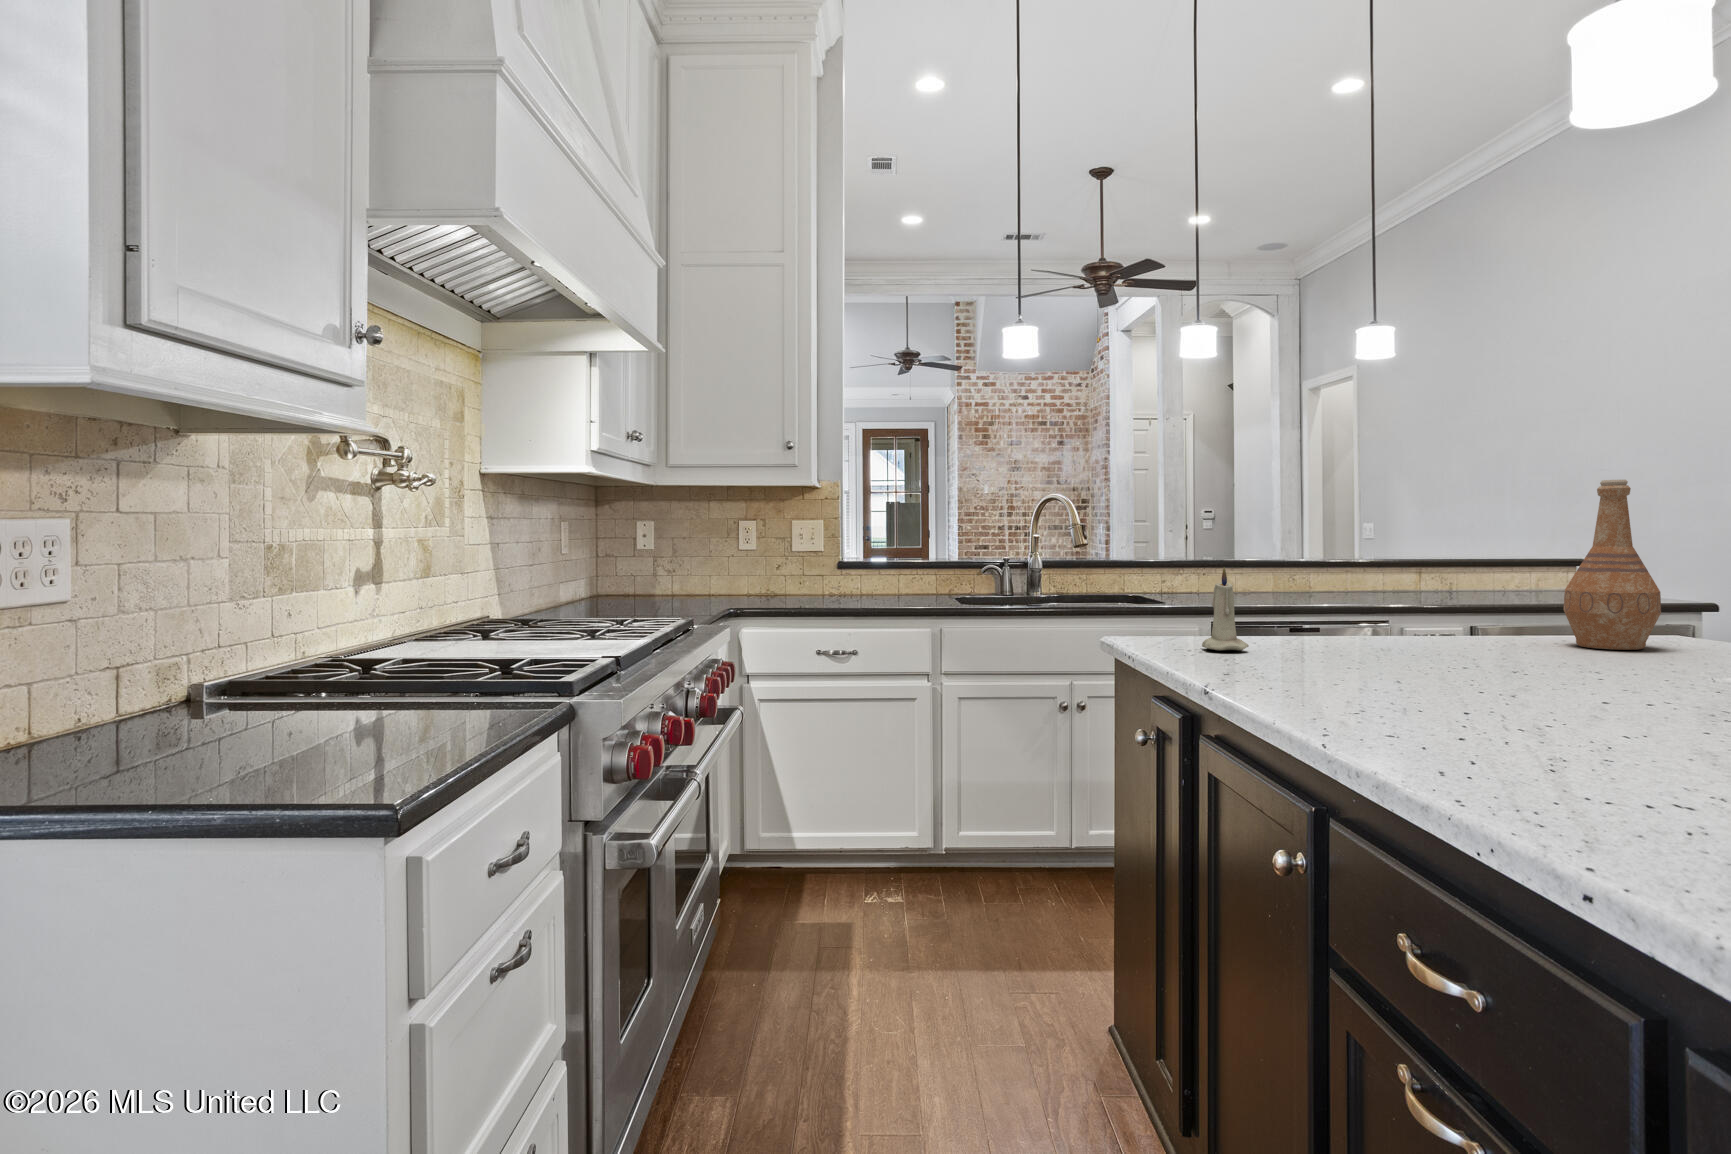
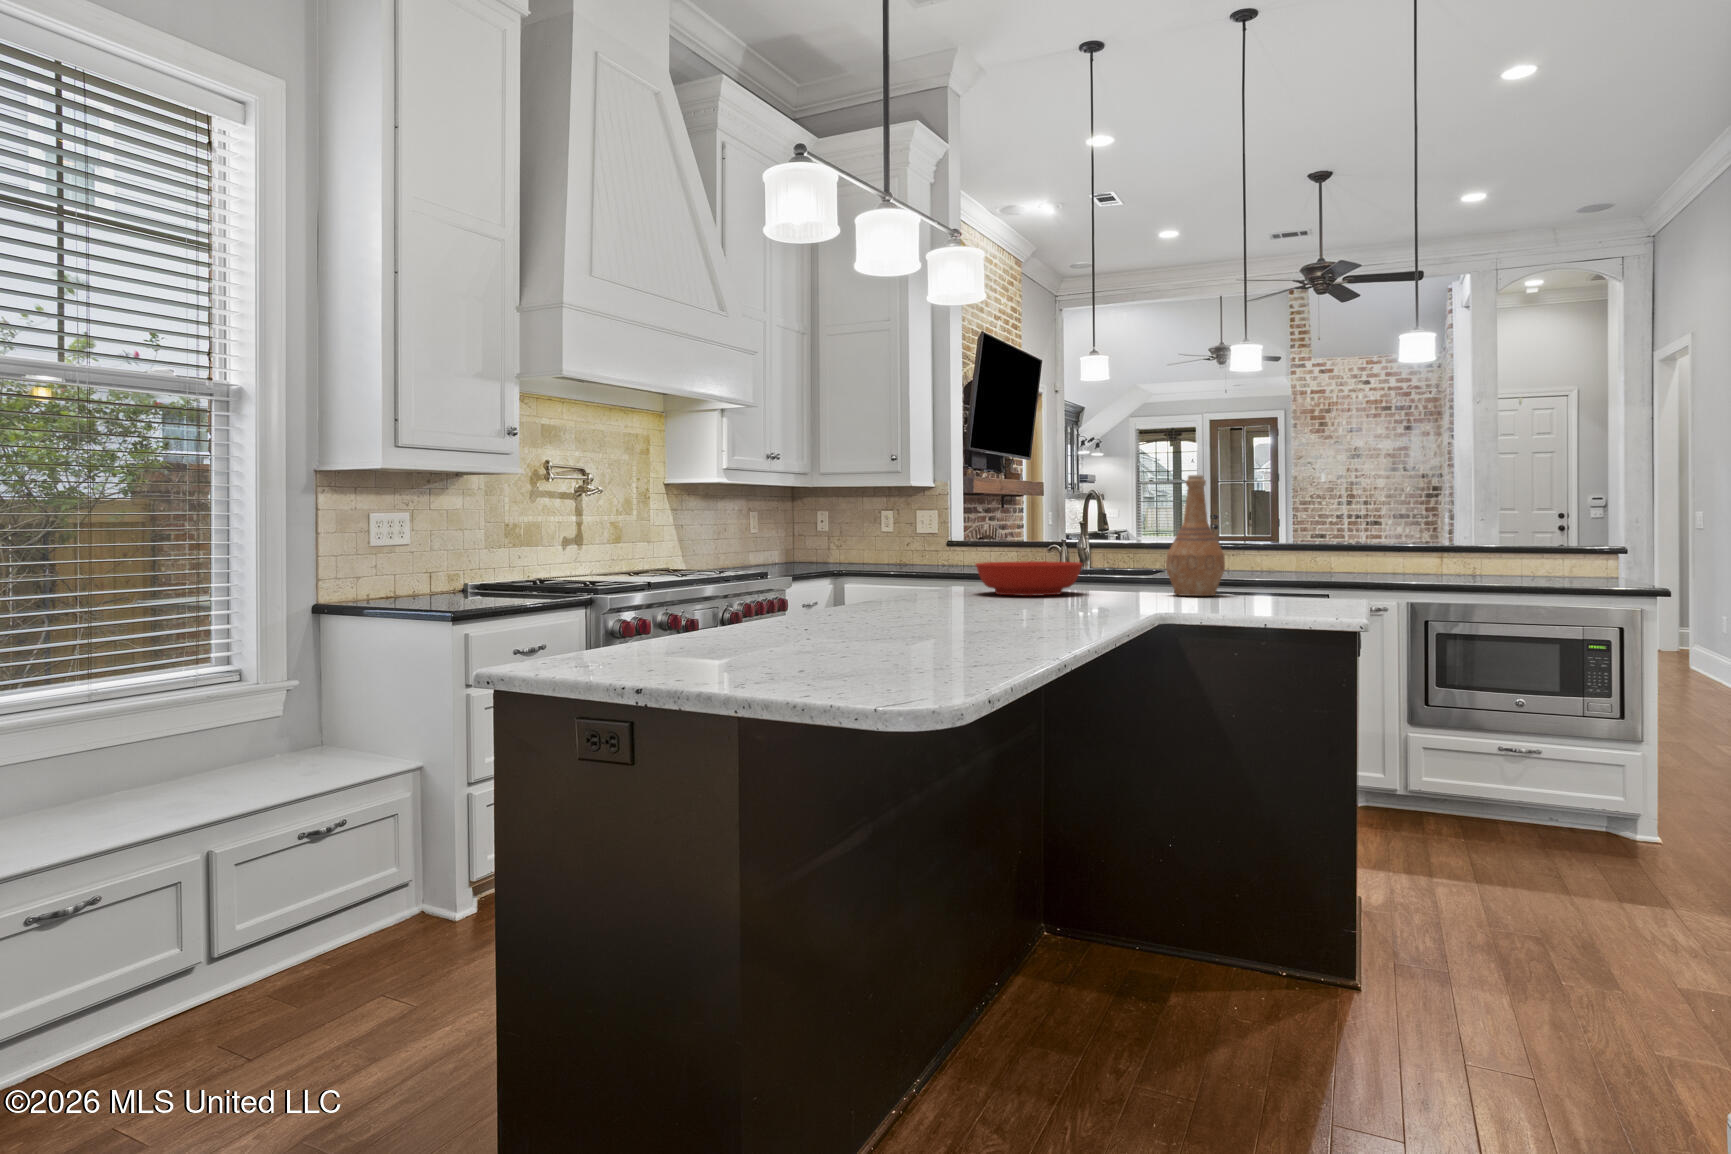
candle: present [1202,567,1249,650] -> none [927,536,956,589]
bowl: none [1322,603,1511,661] -> present [975,561,1083,596]

